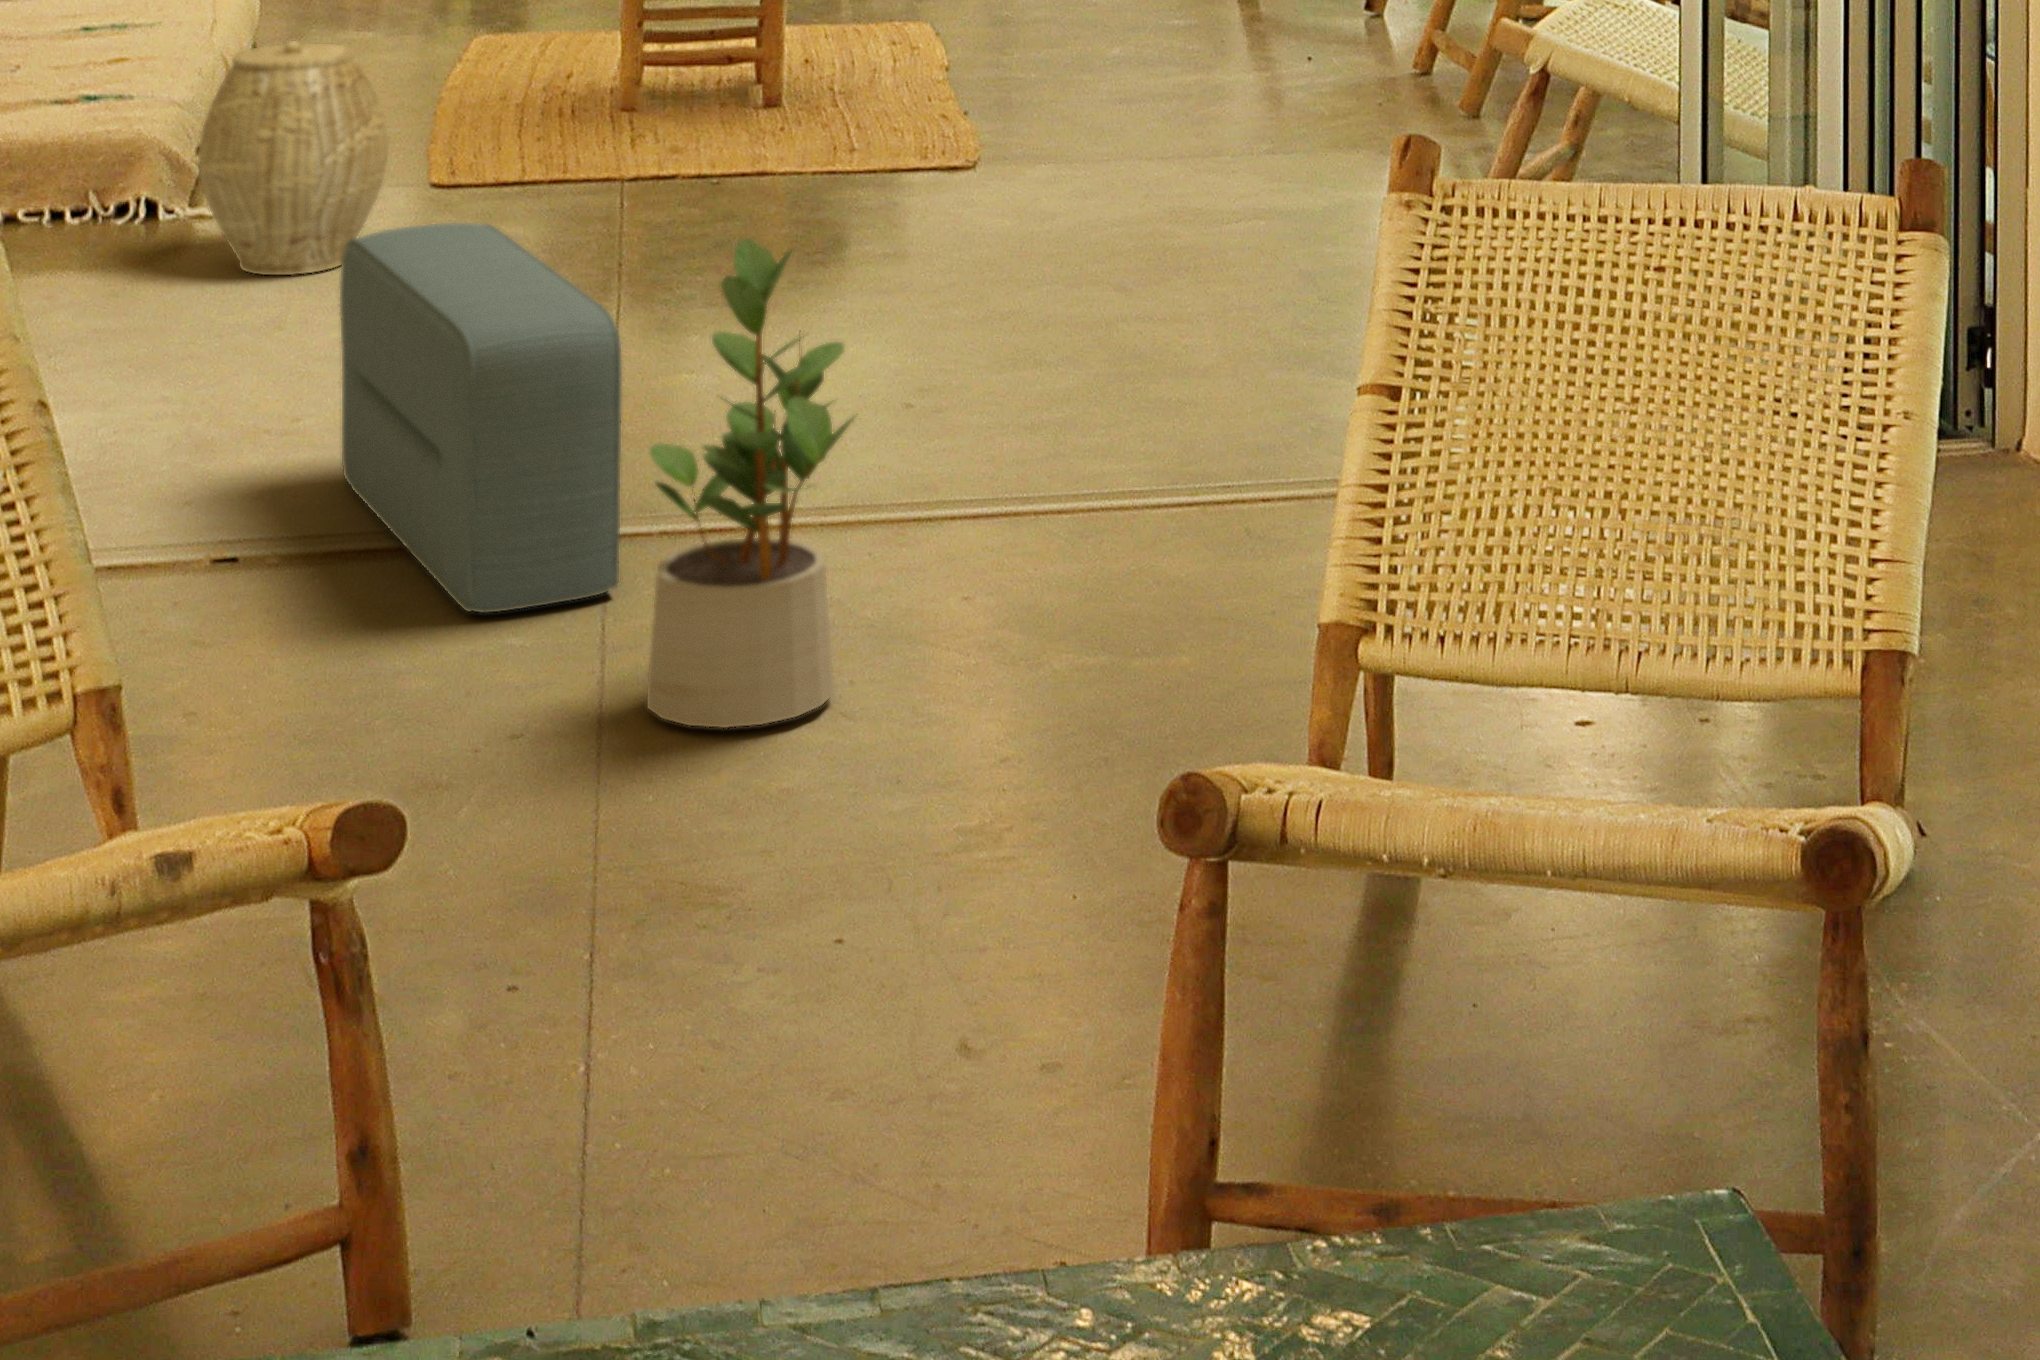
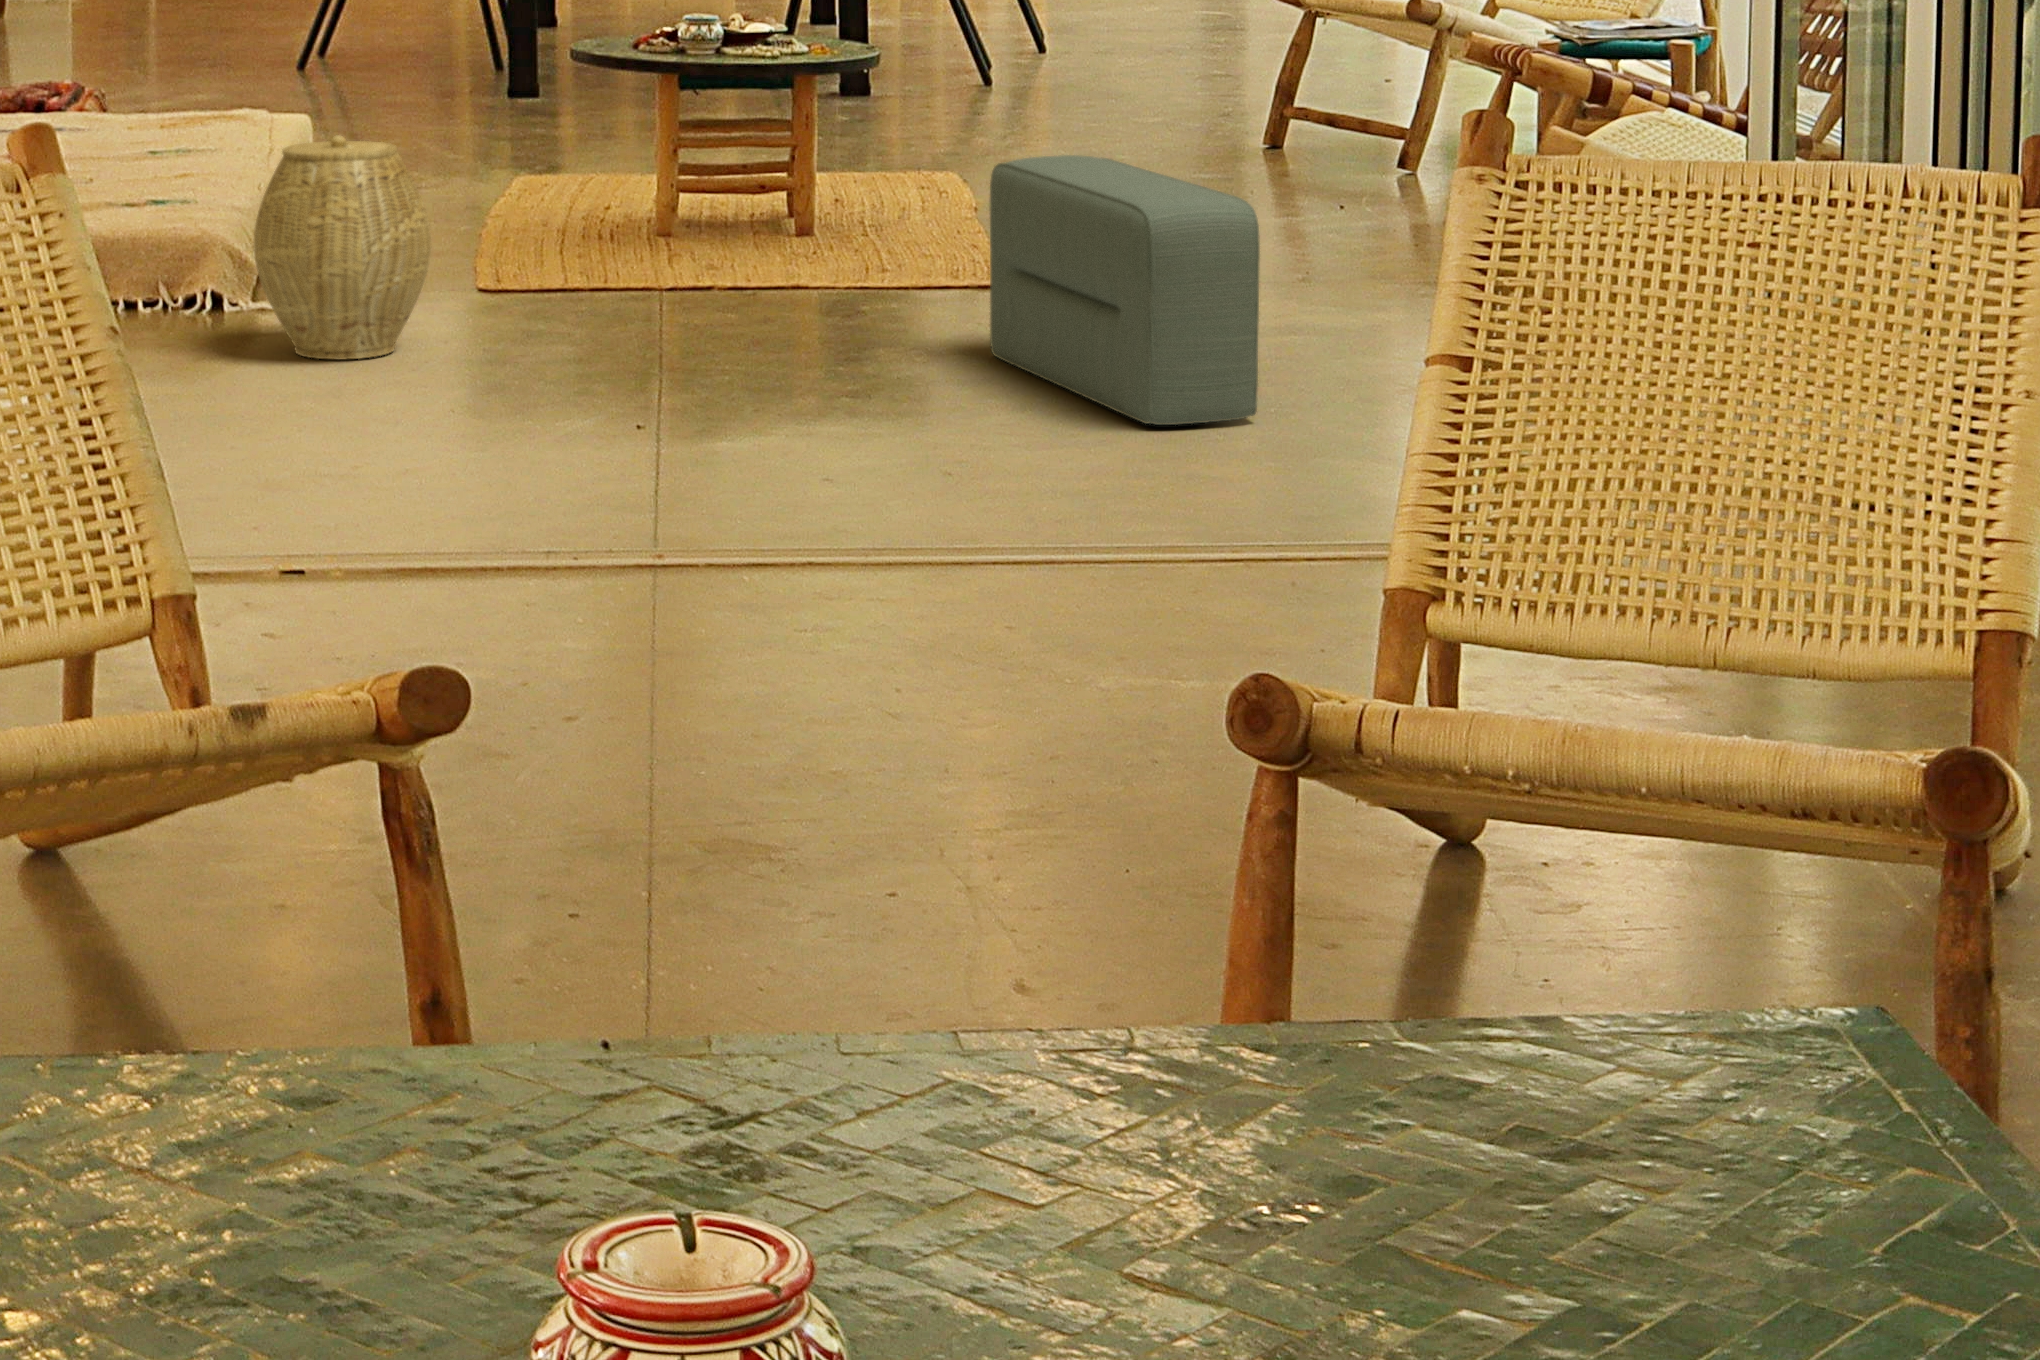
pouf: present [340,223,622,613] -> present [990,155,1260,425]
potted plant: present [647,239,858,727] -> none [688,251,894,727]

